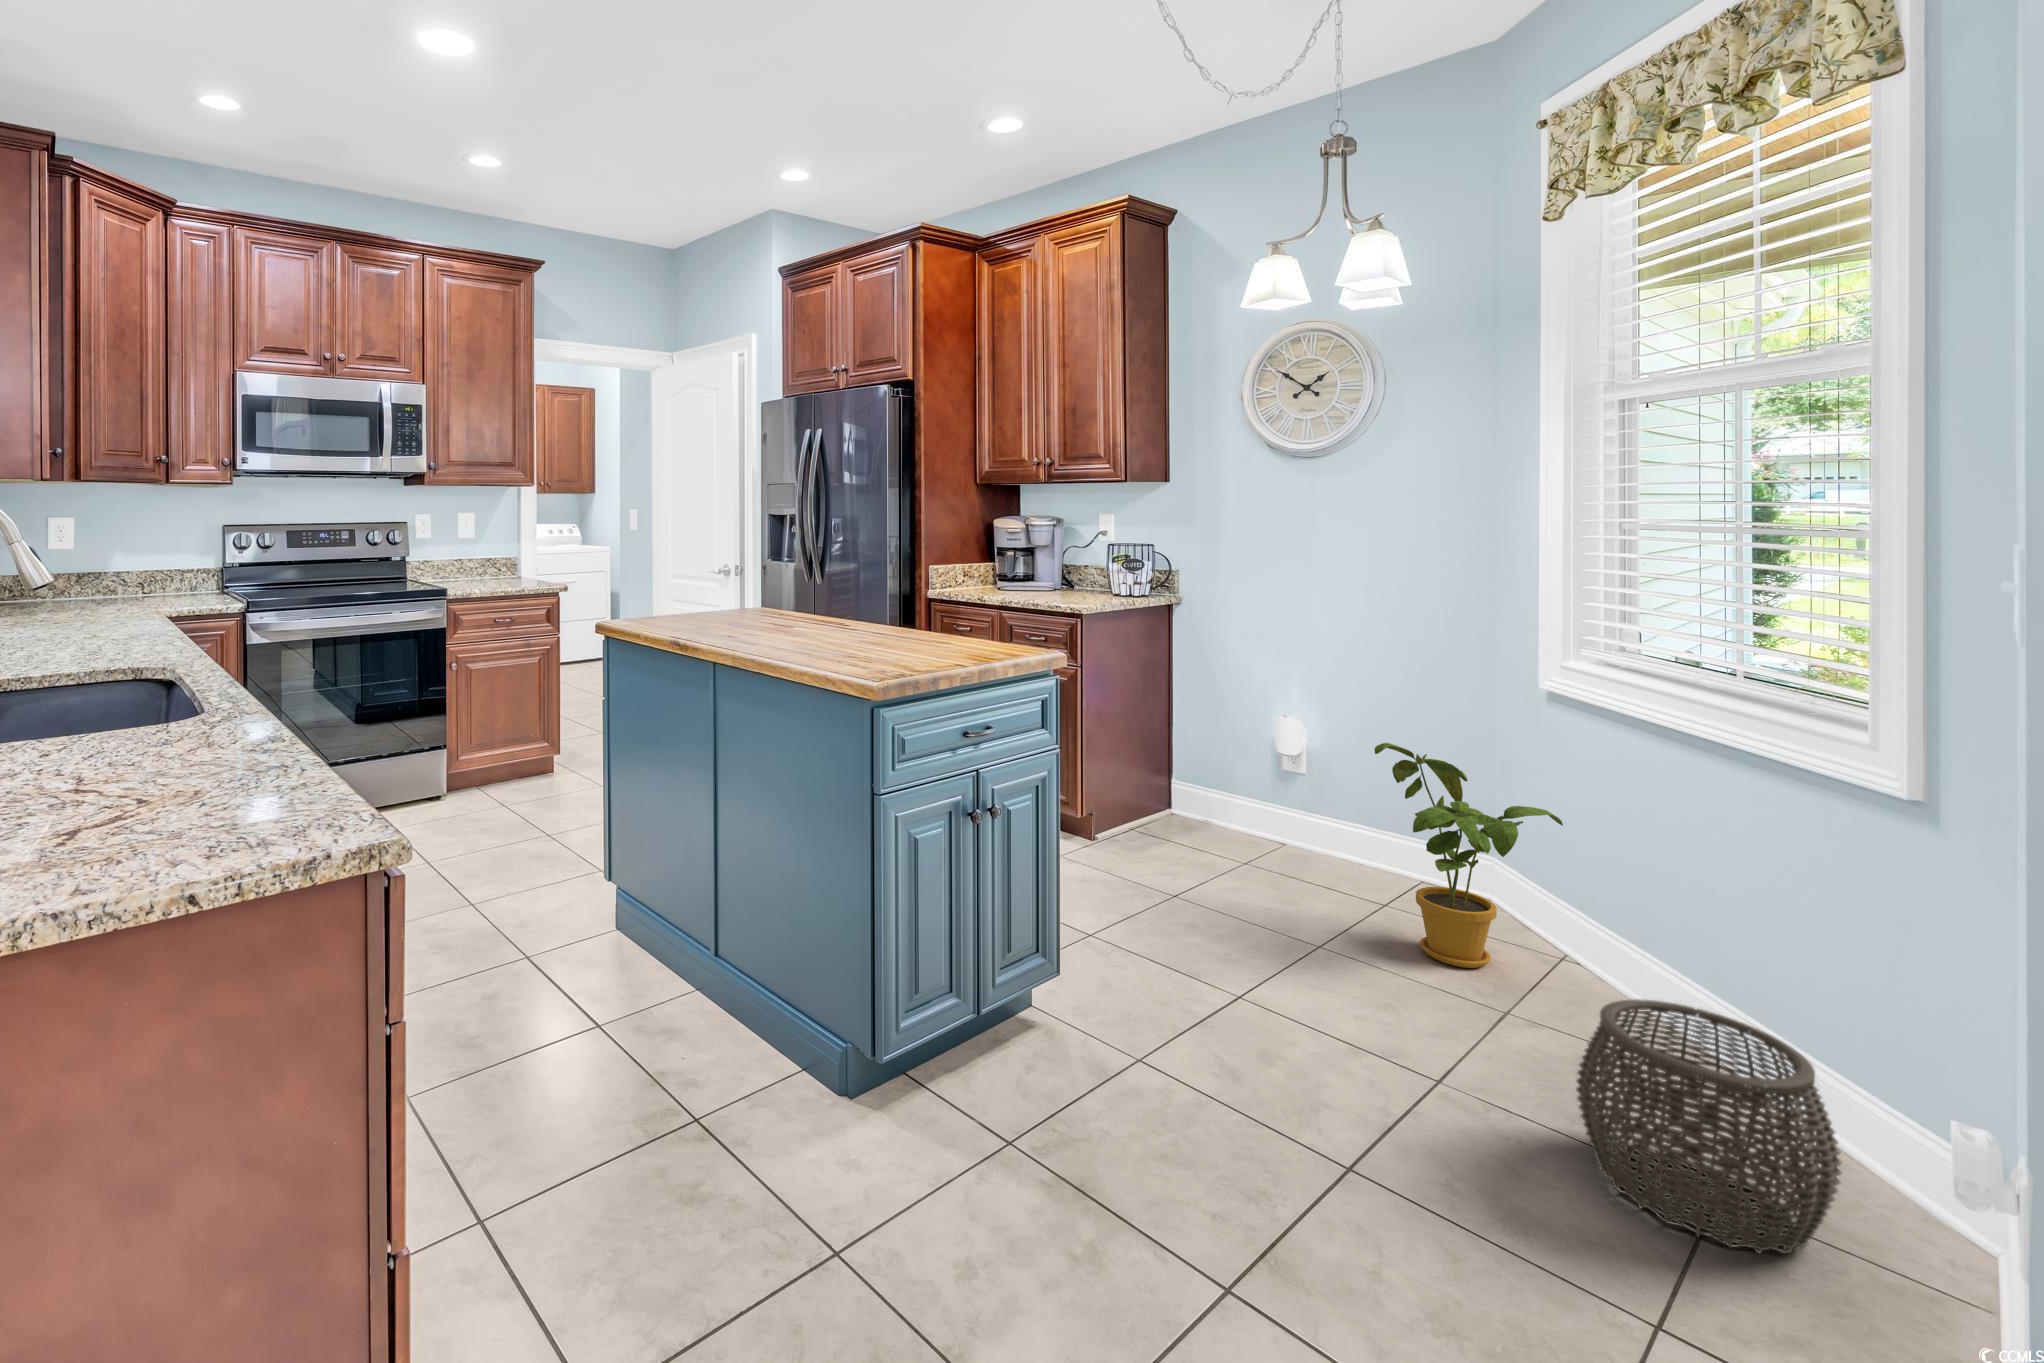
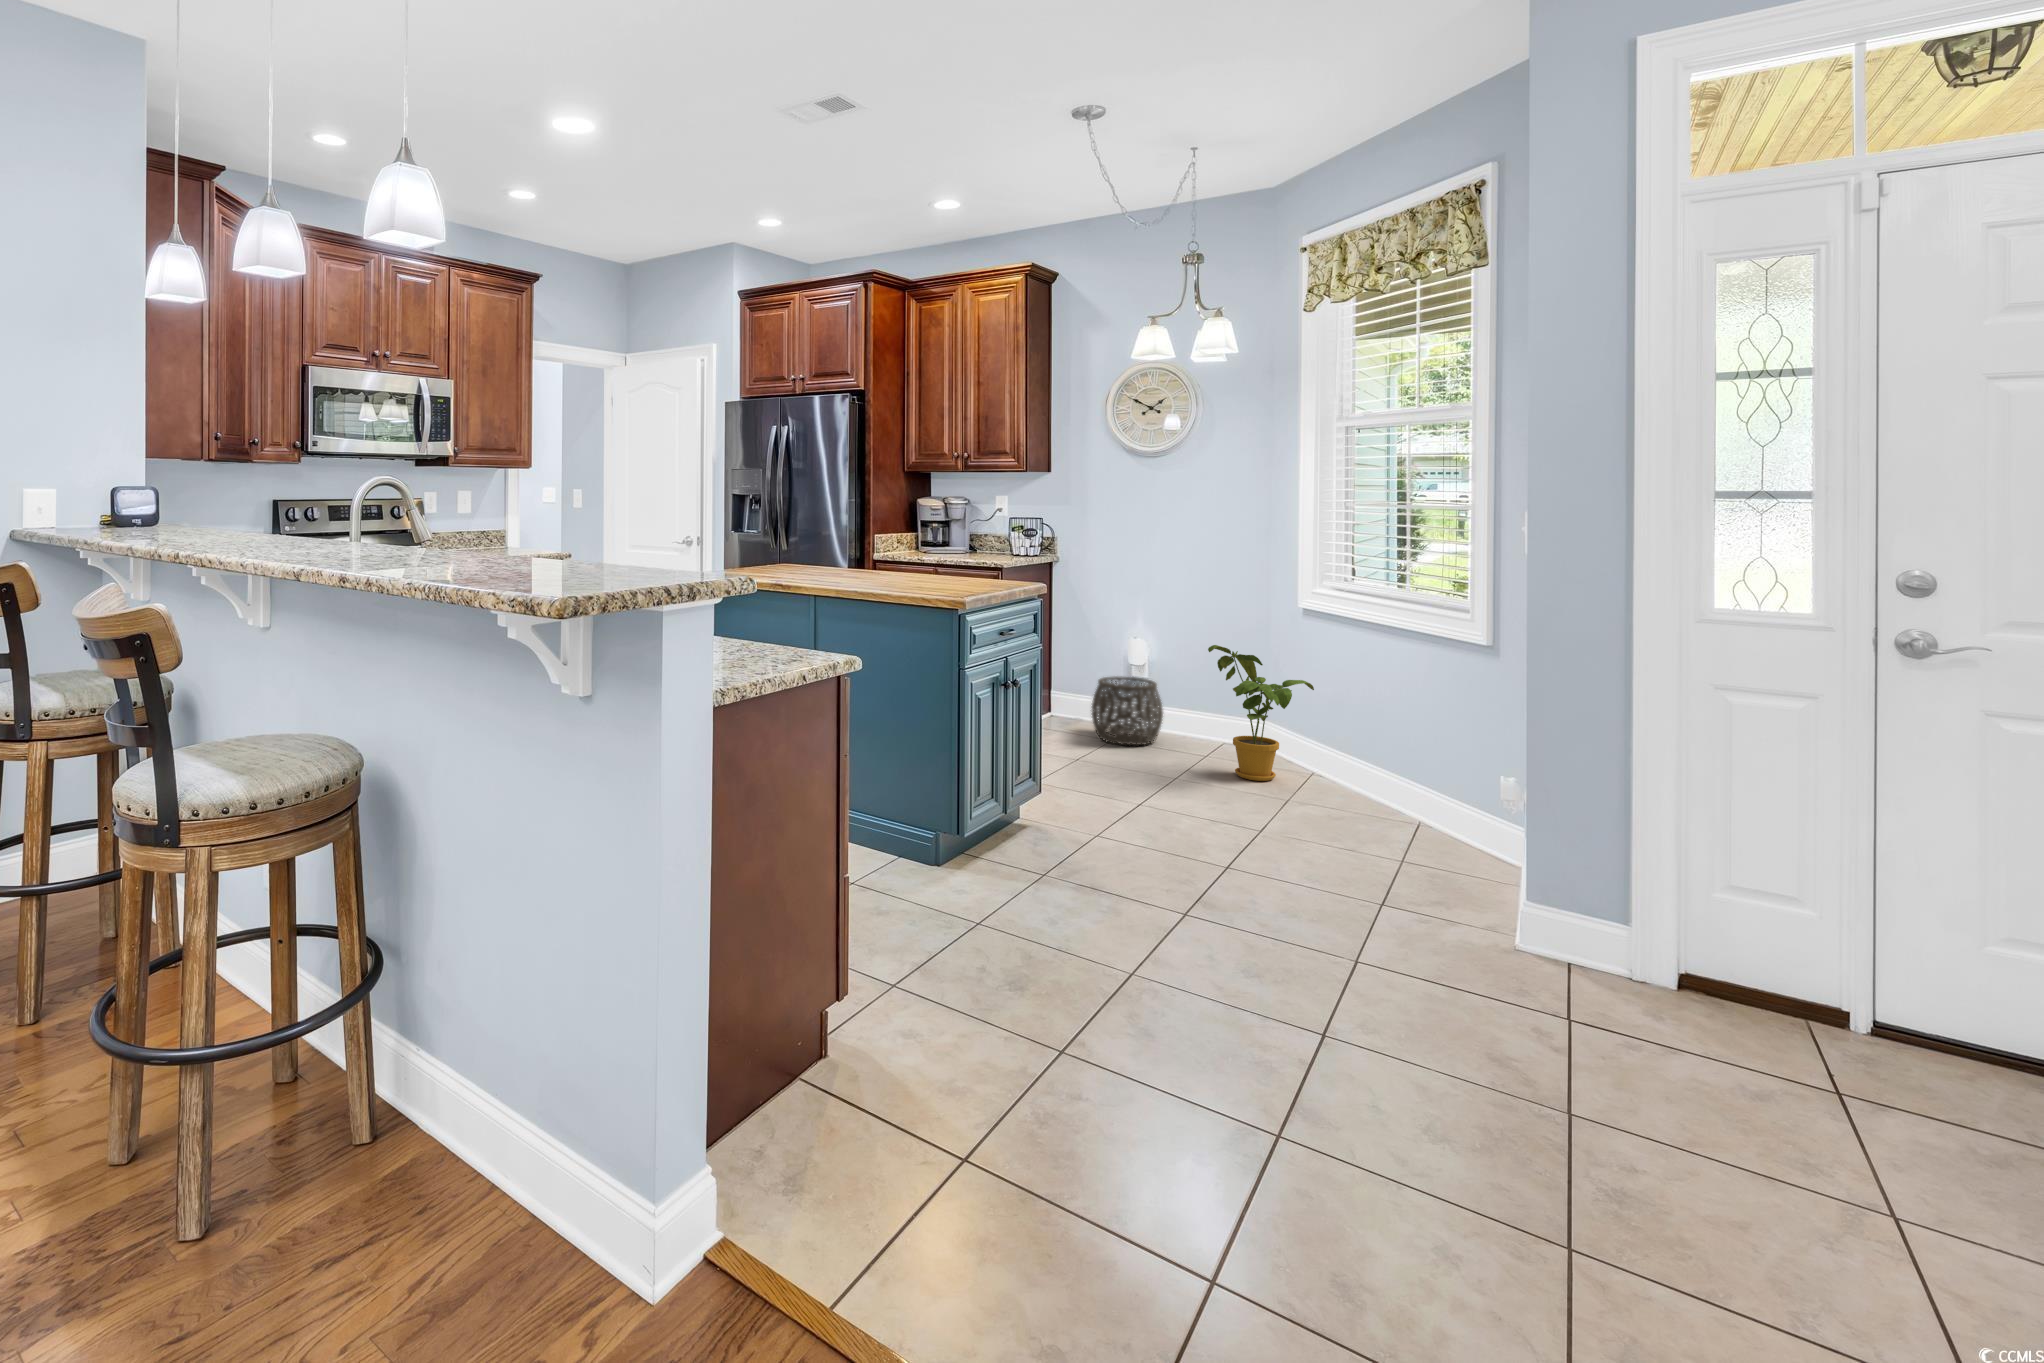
woven basket: present [1576,999,1841,1254] -> present [1092,676,1163,745]

